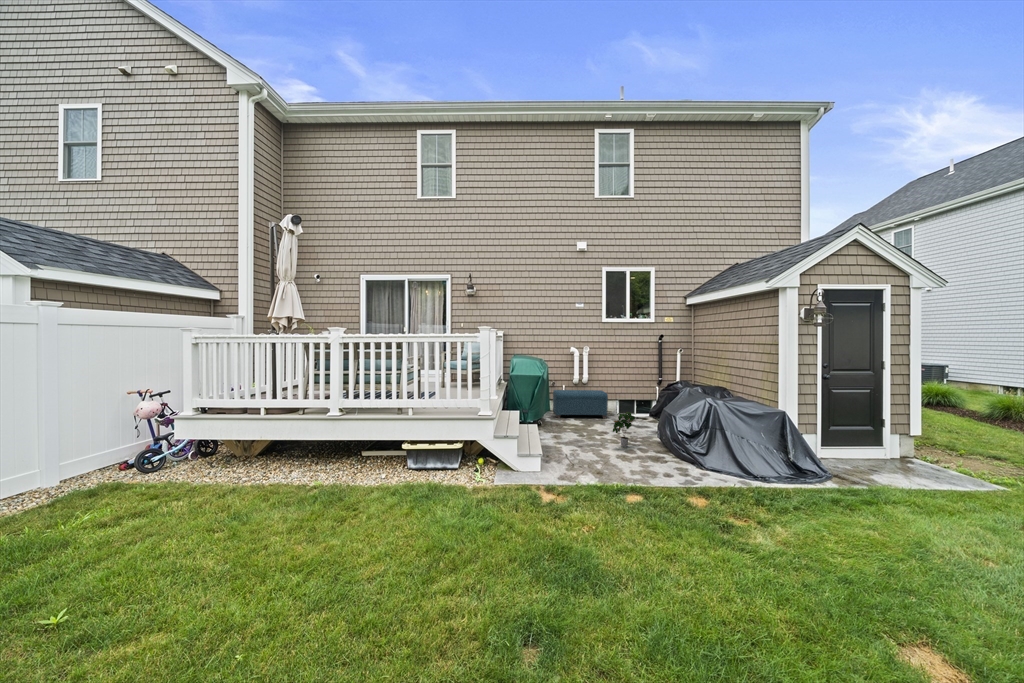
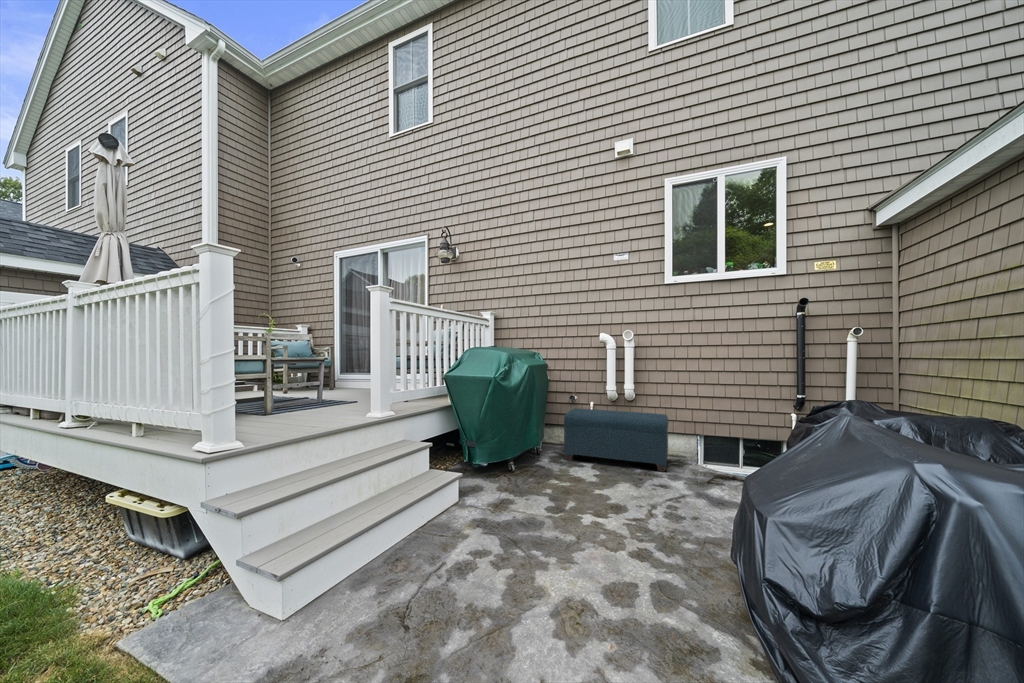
potted plant: present [613,411,635,447] -> none [572,471,656,575]

